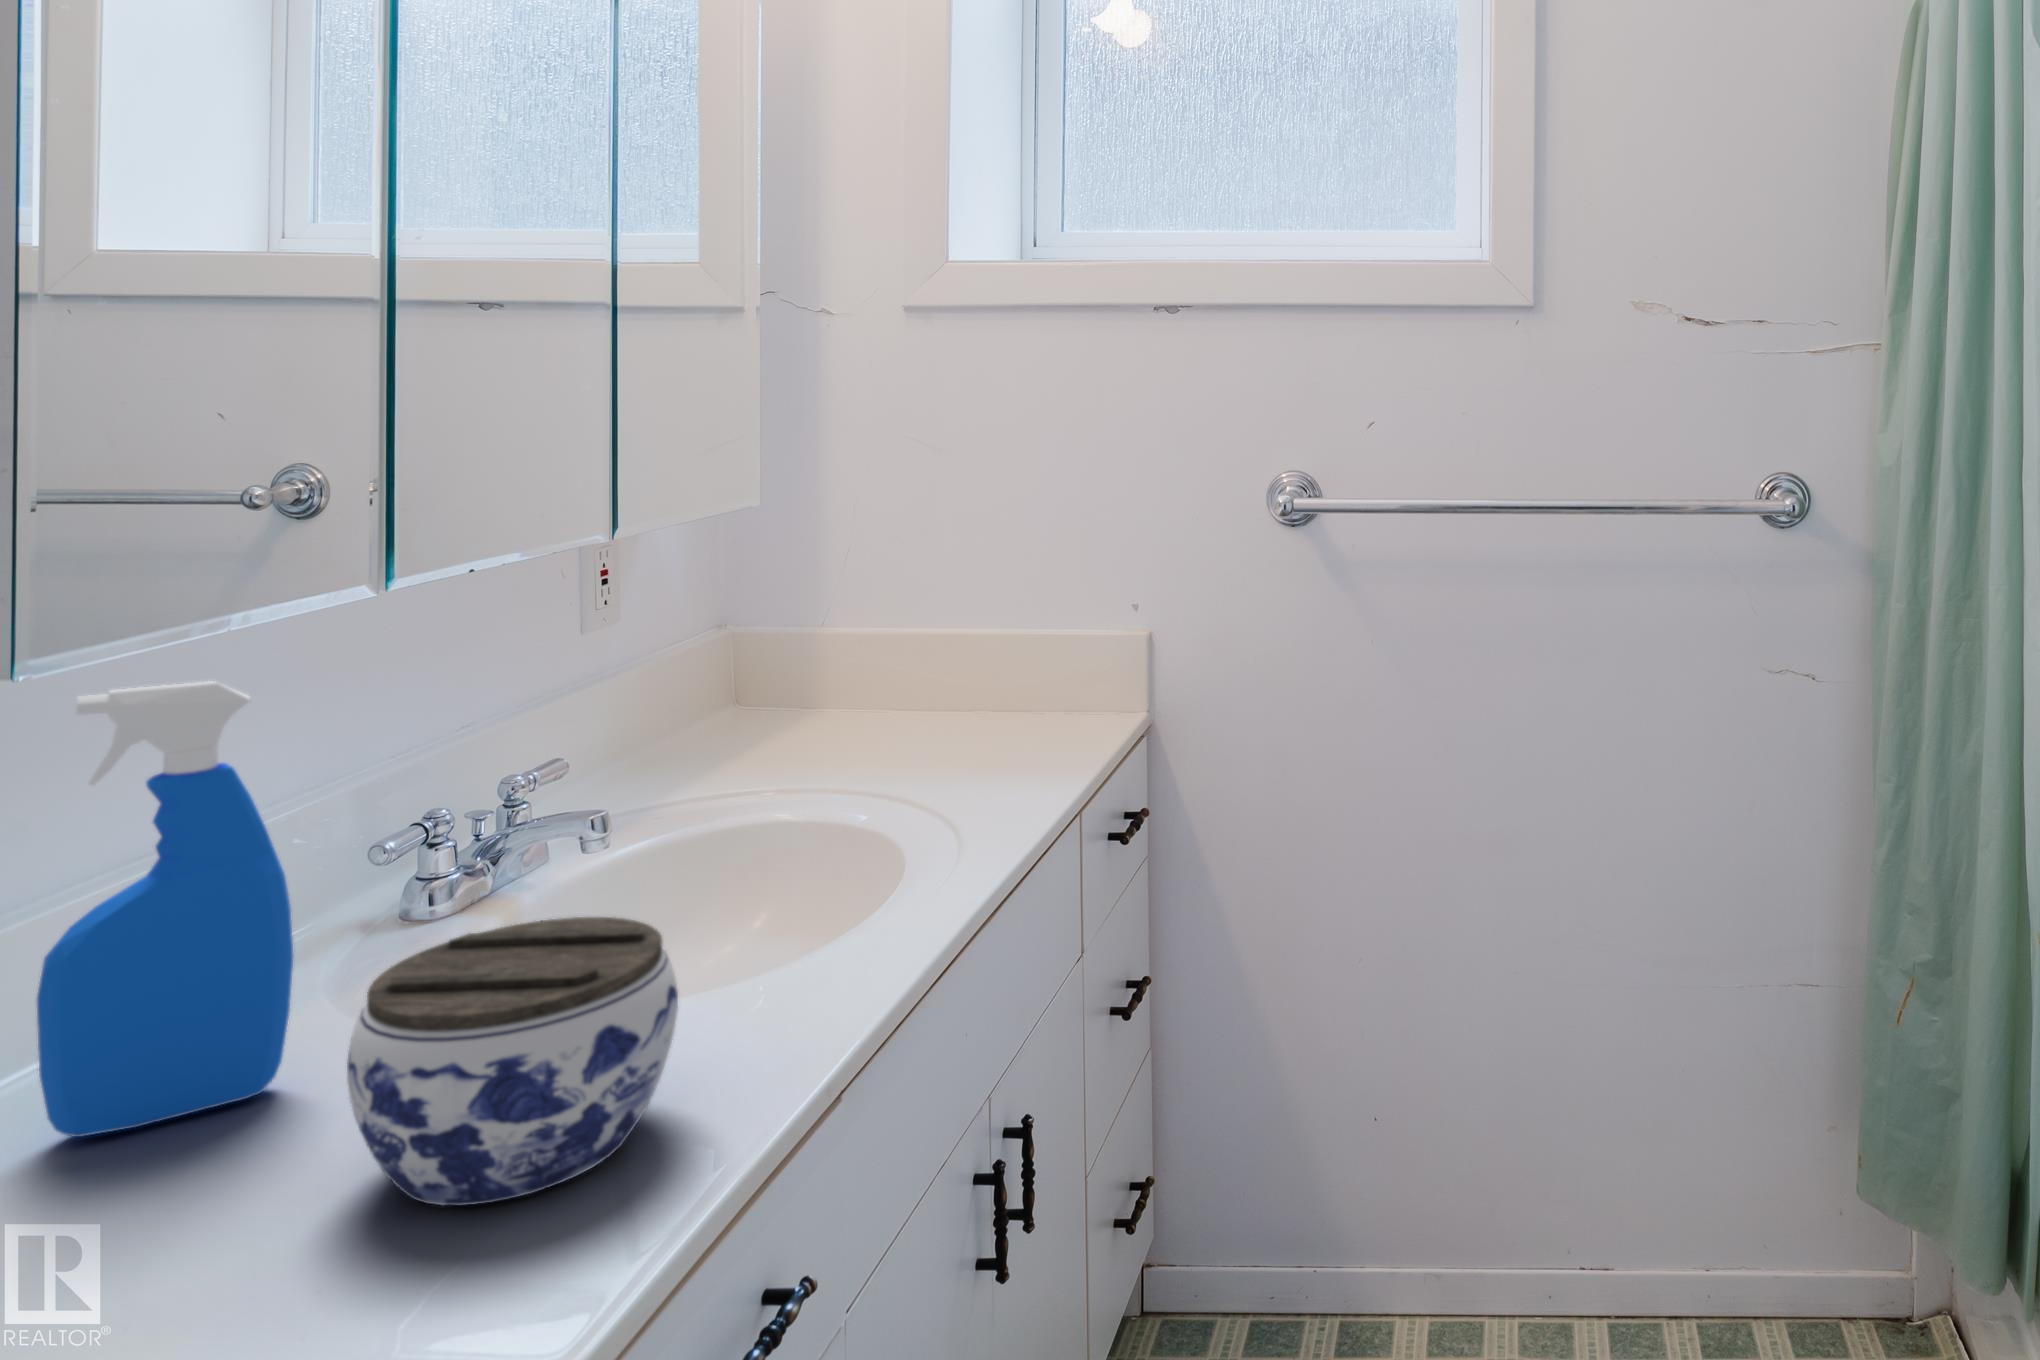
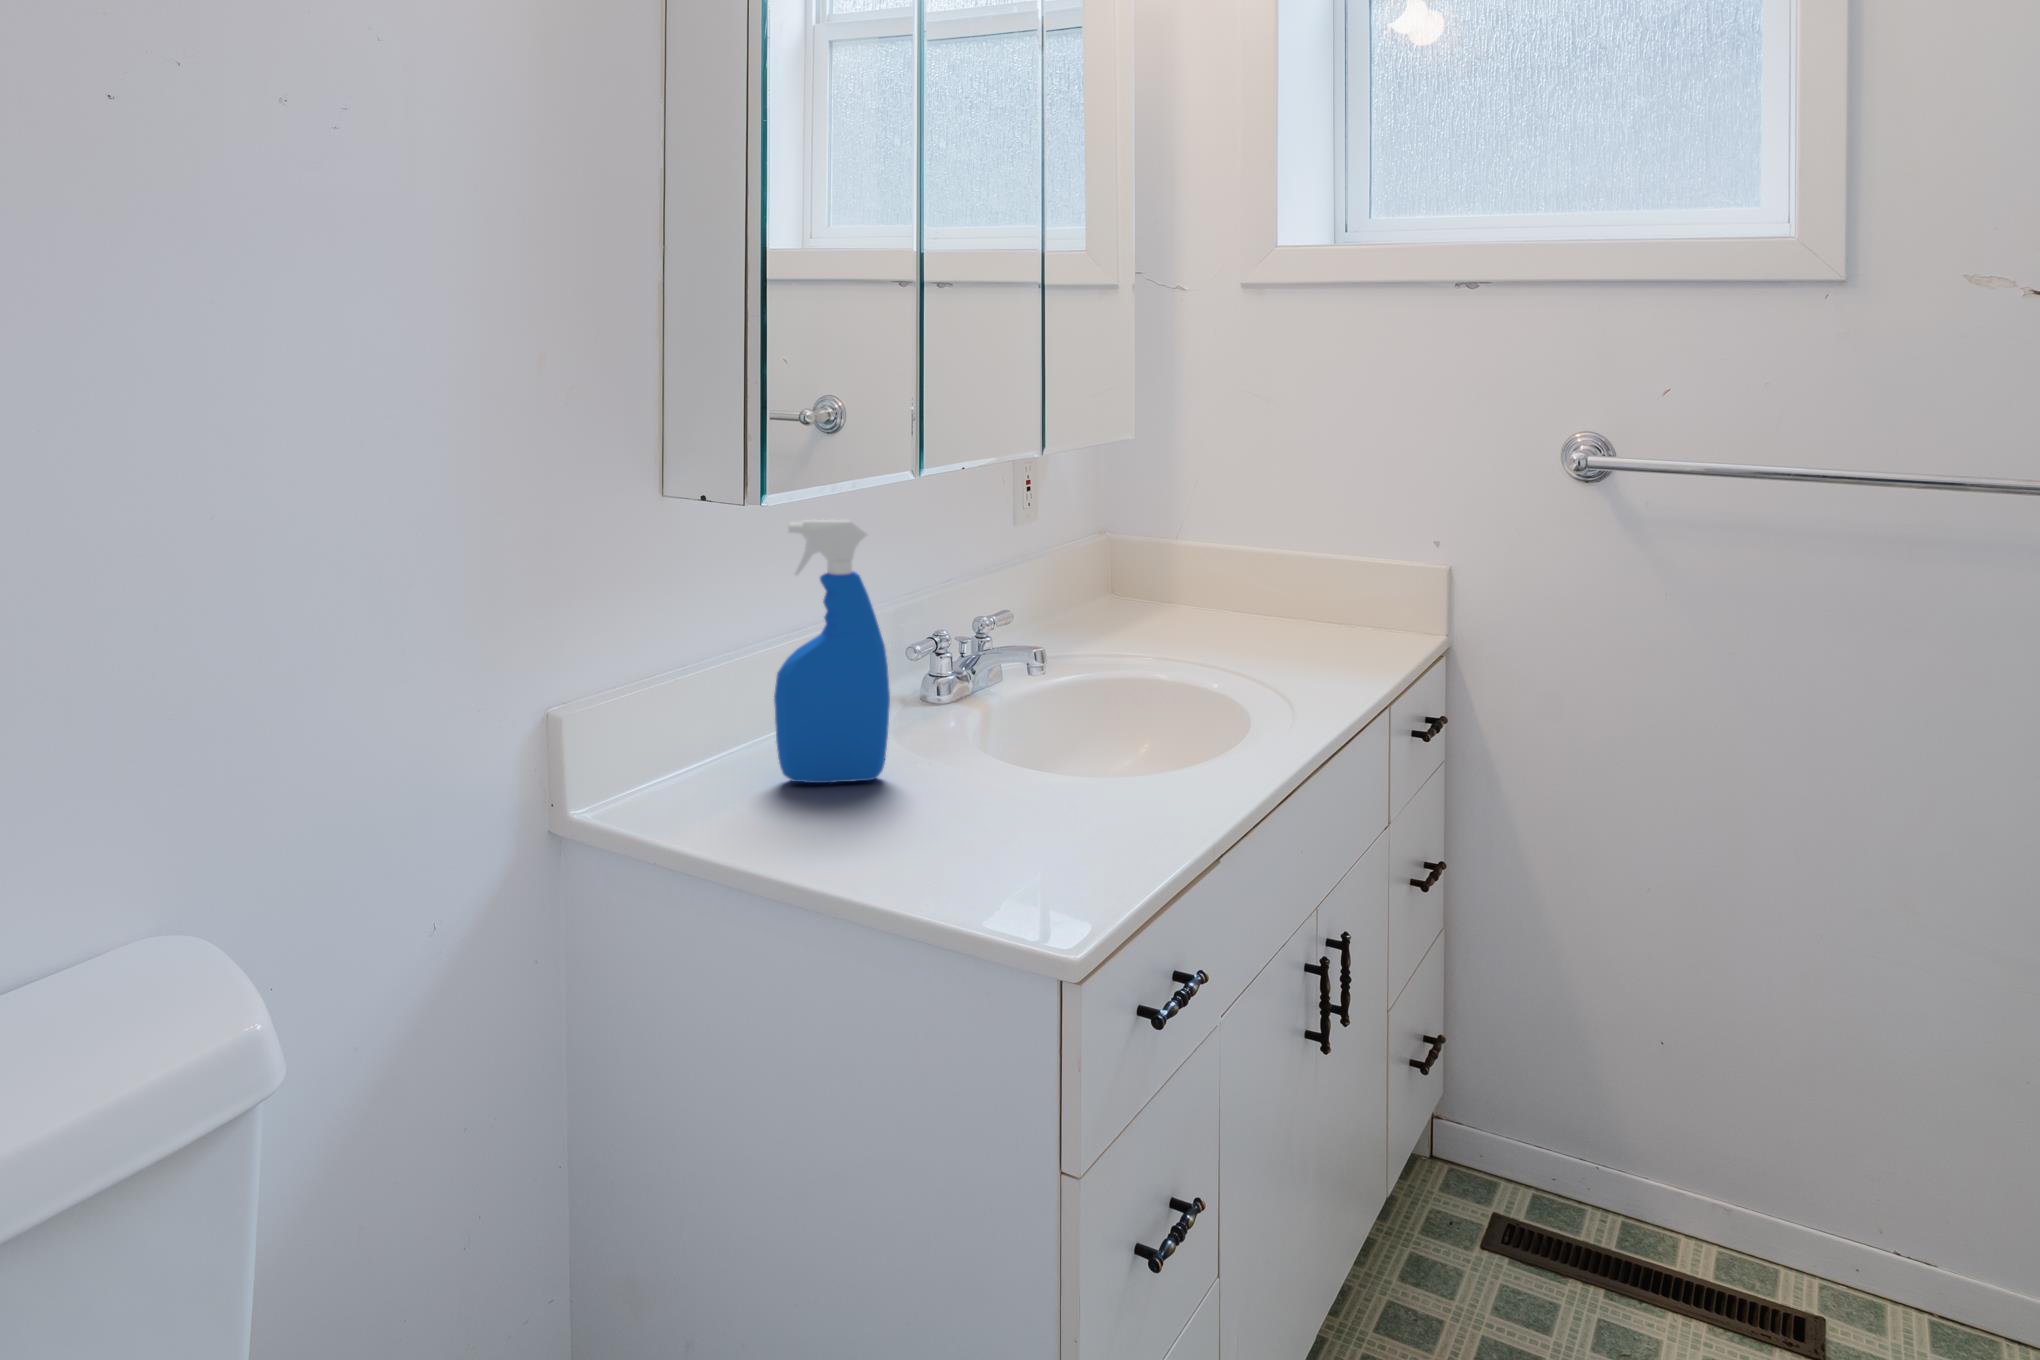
jar: present [347,917,678,1206] -> none [935,697,1116,866]

